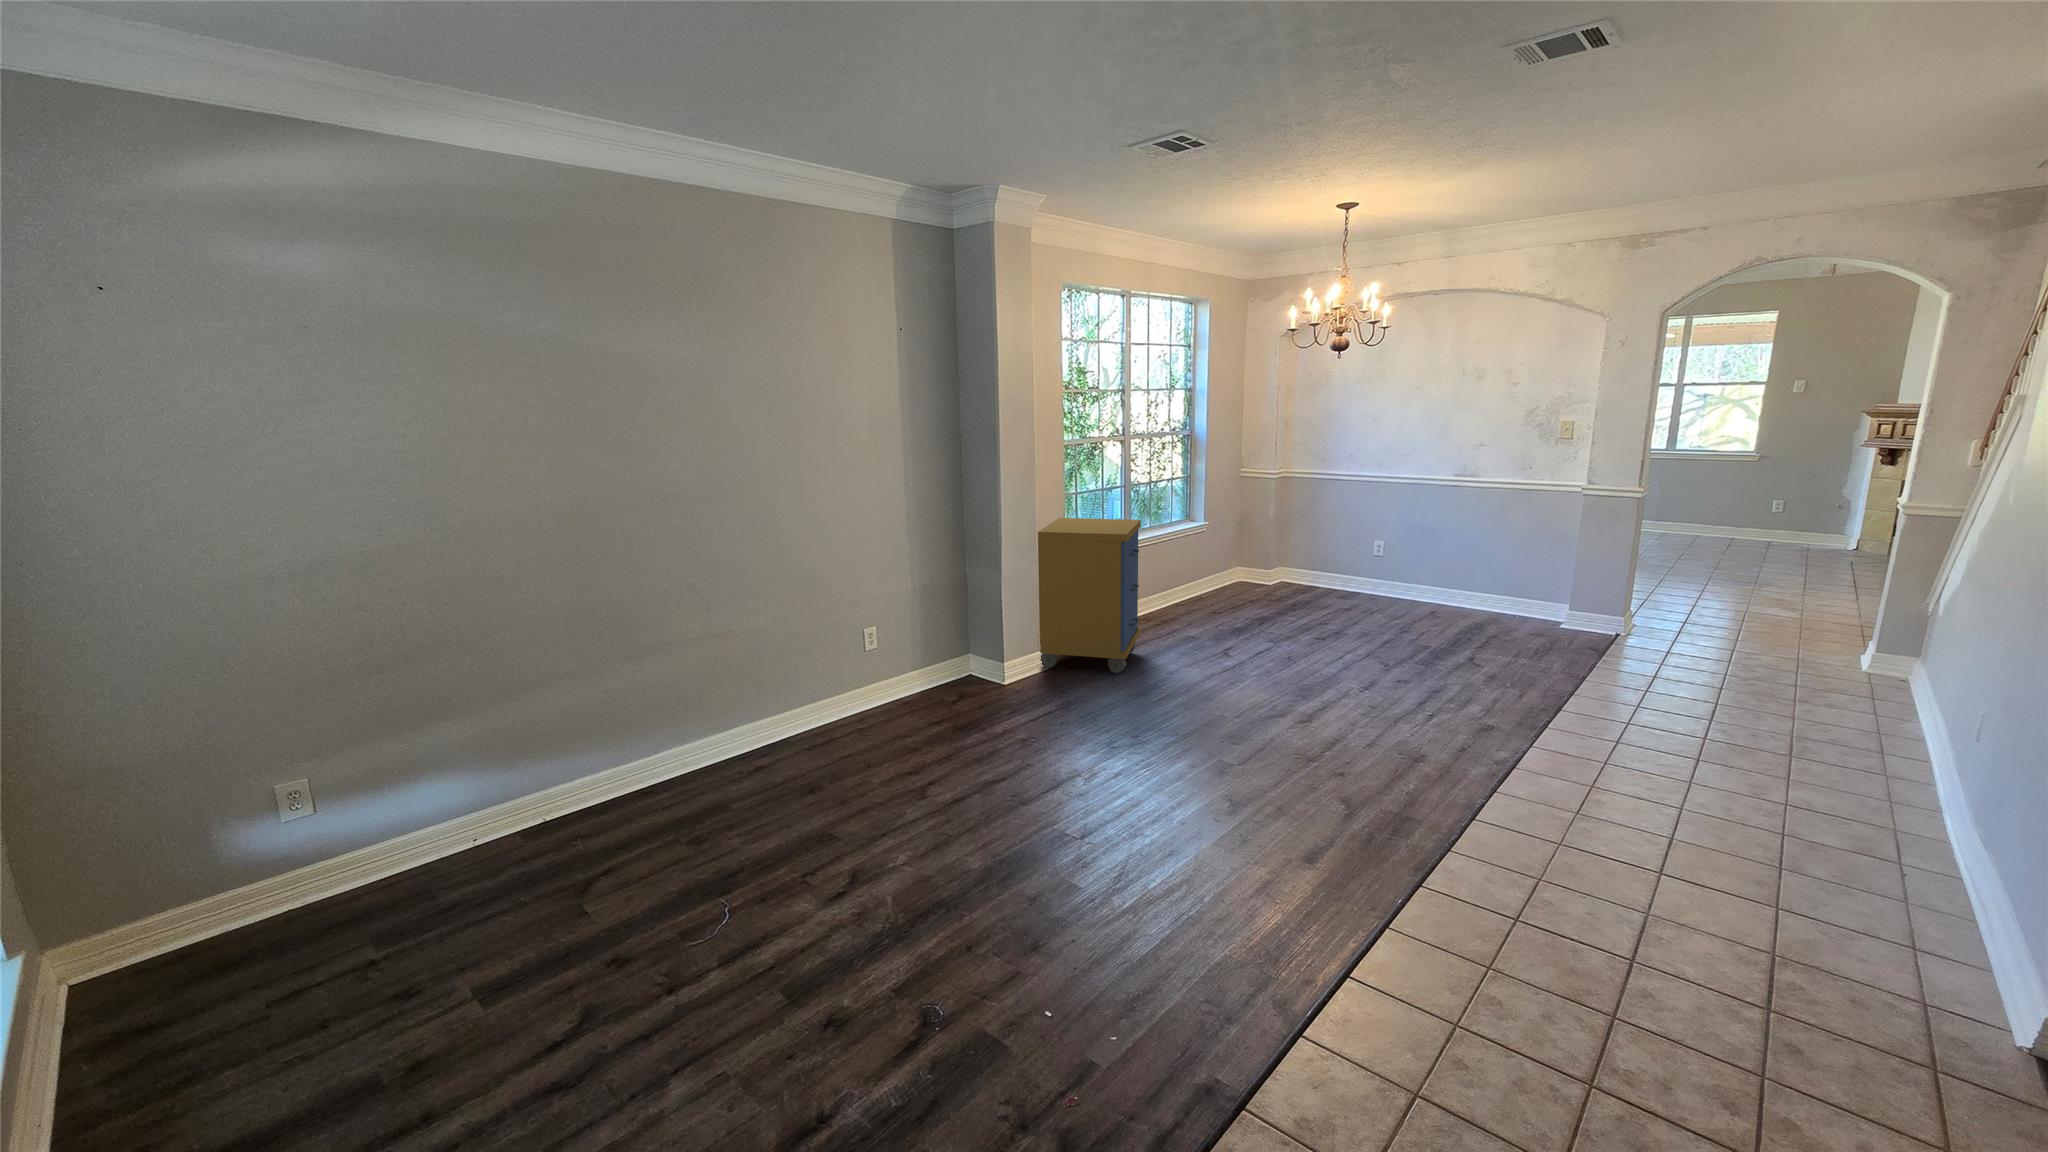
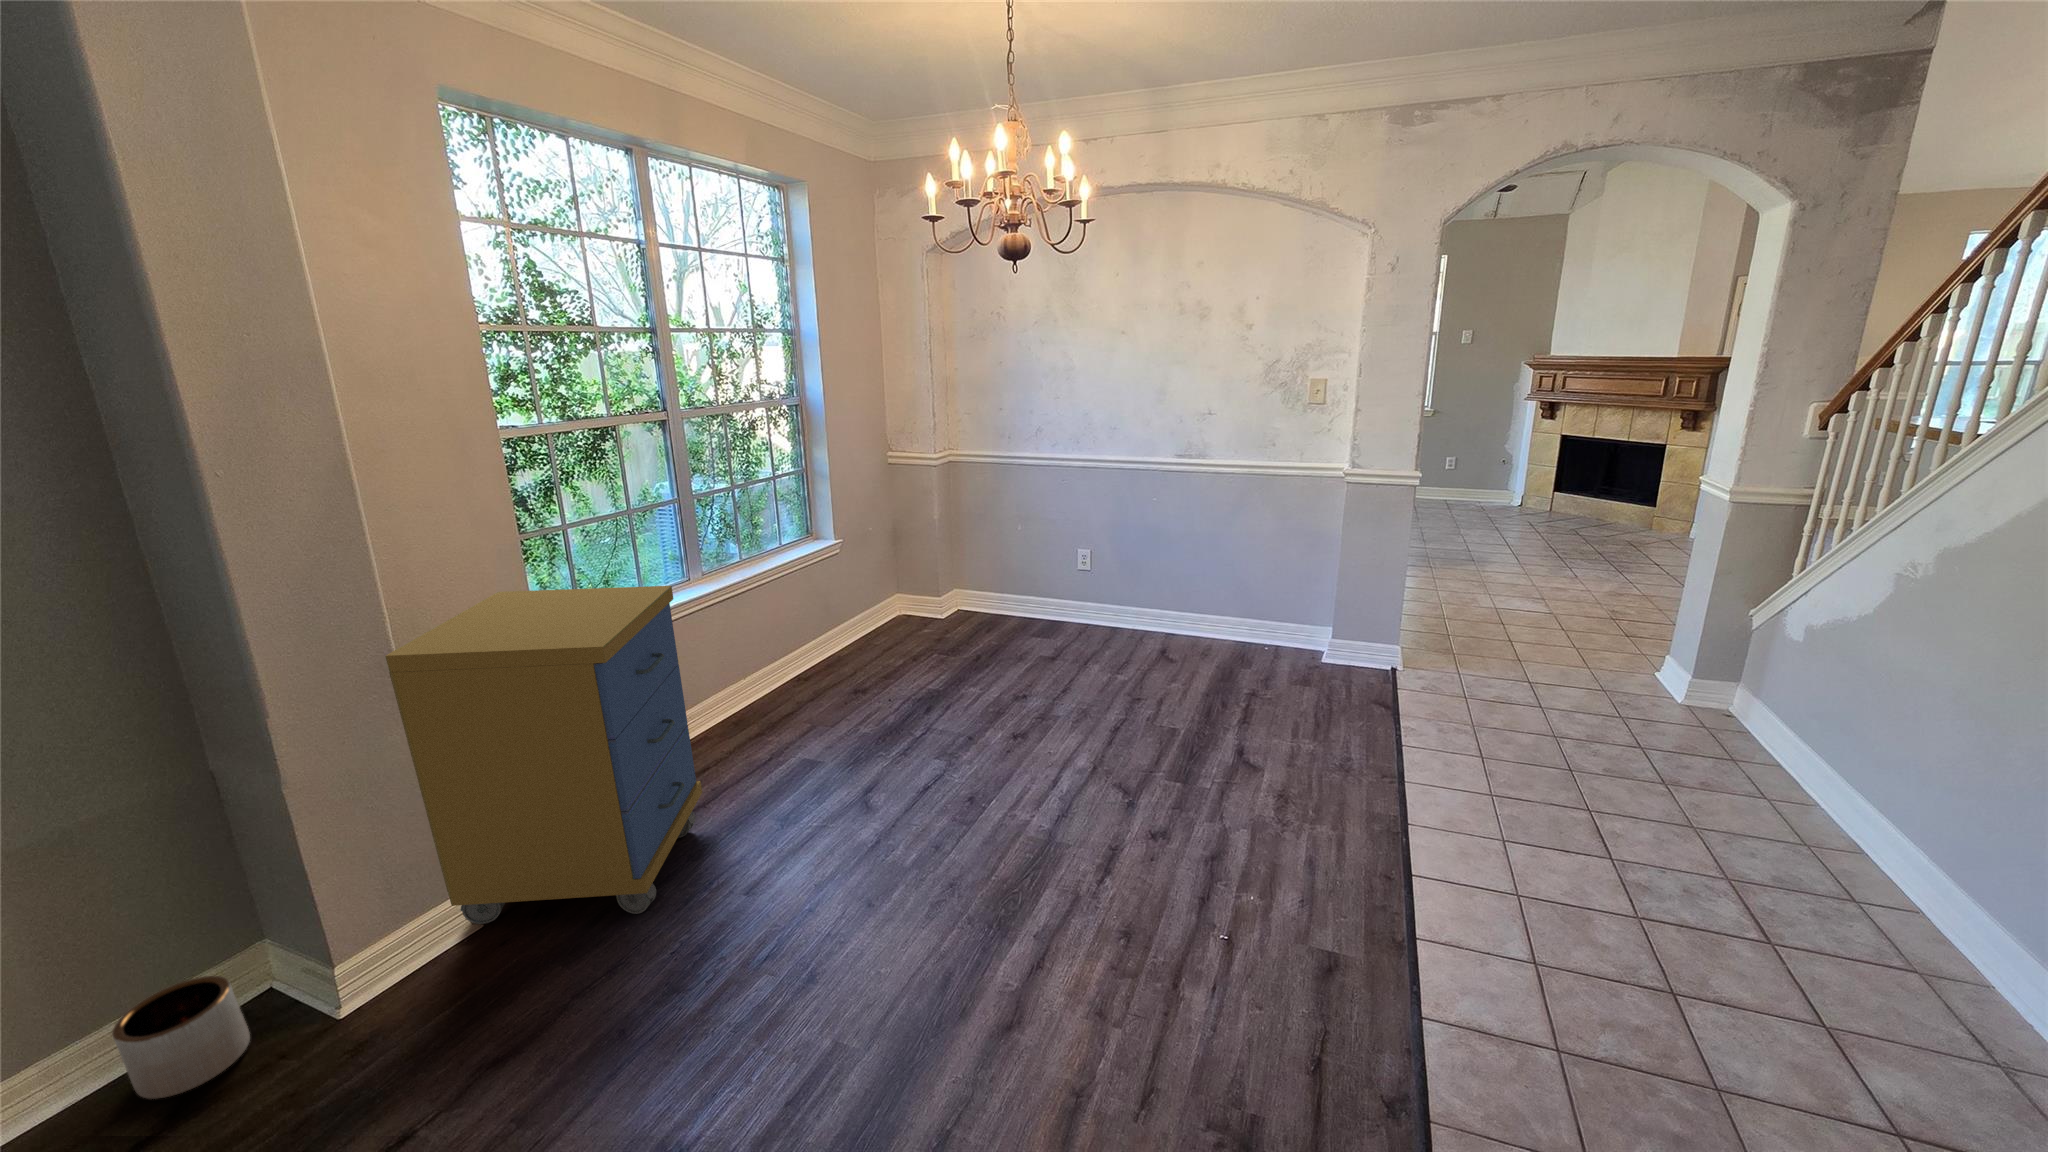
planter: none [944,654,977,691] -> present [112,976,250,1099]

